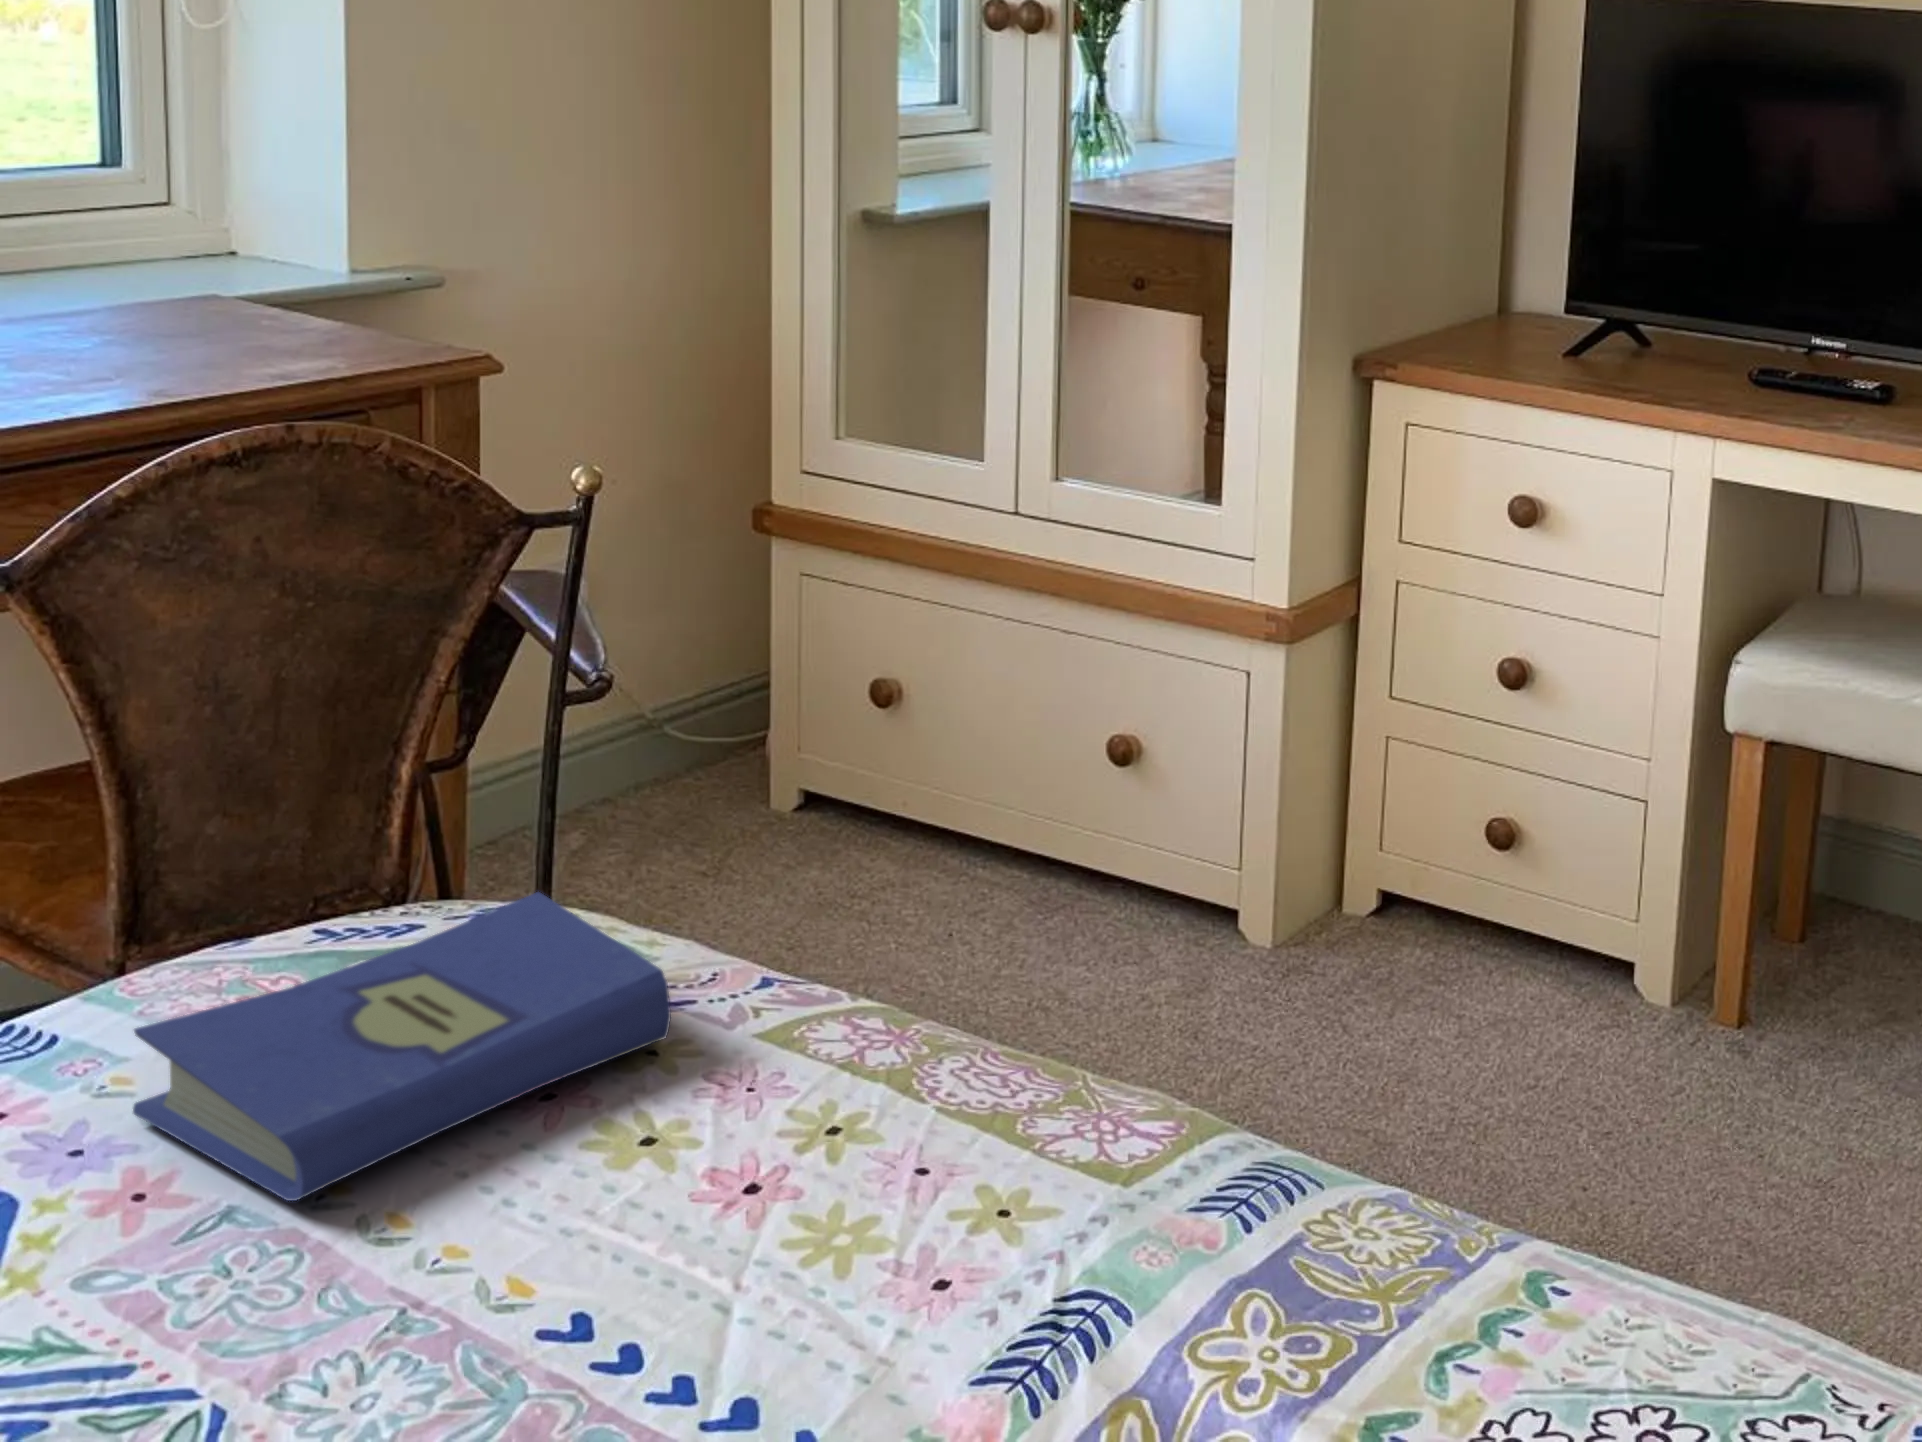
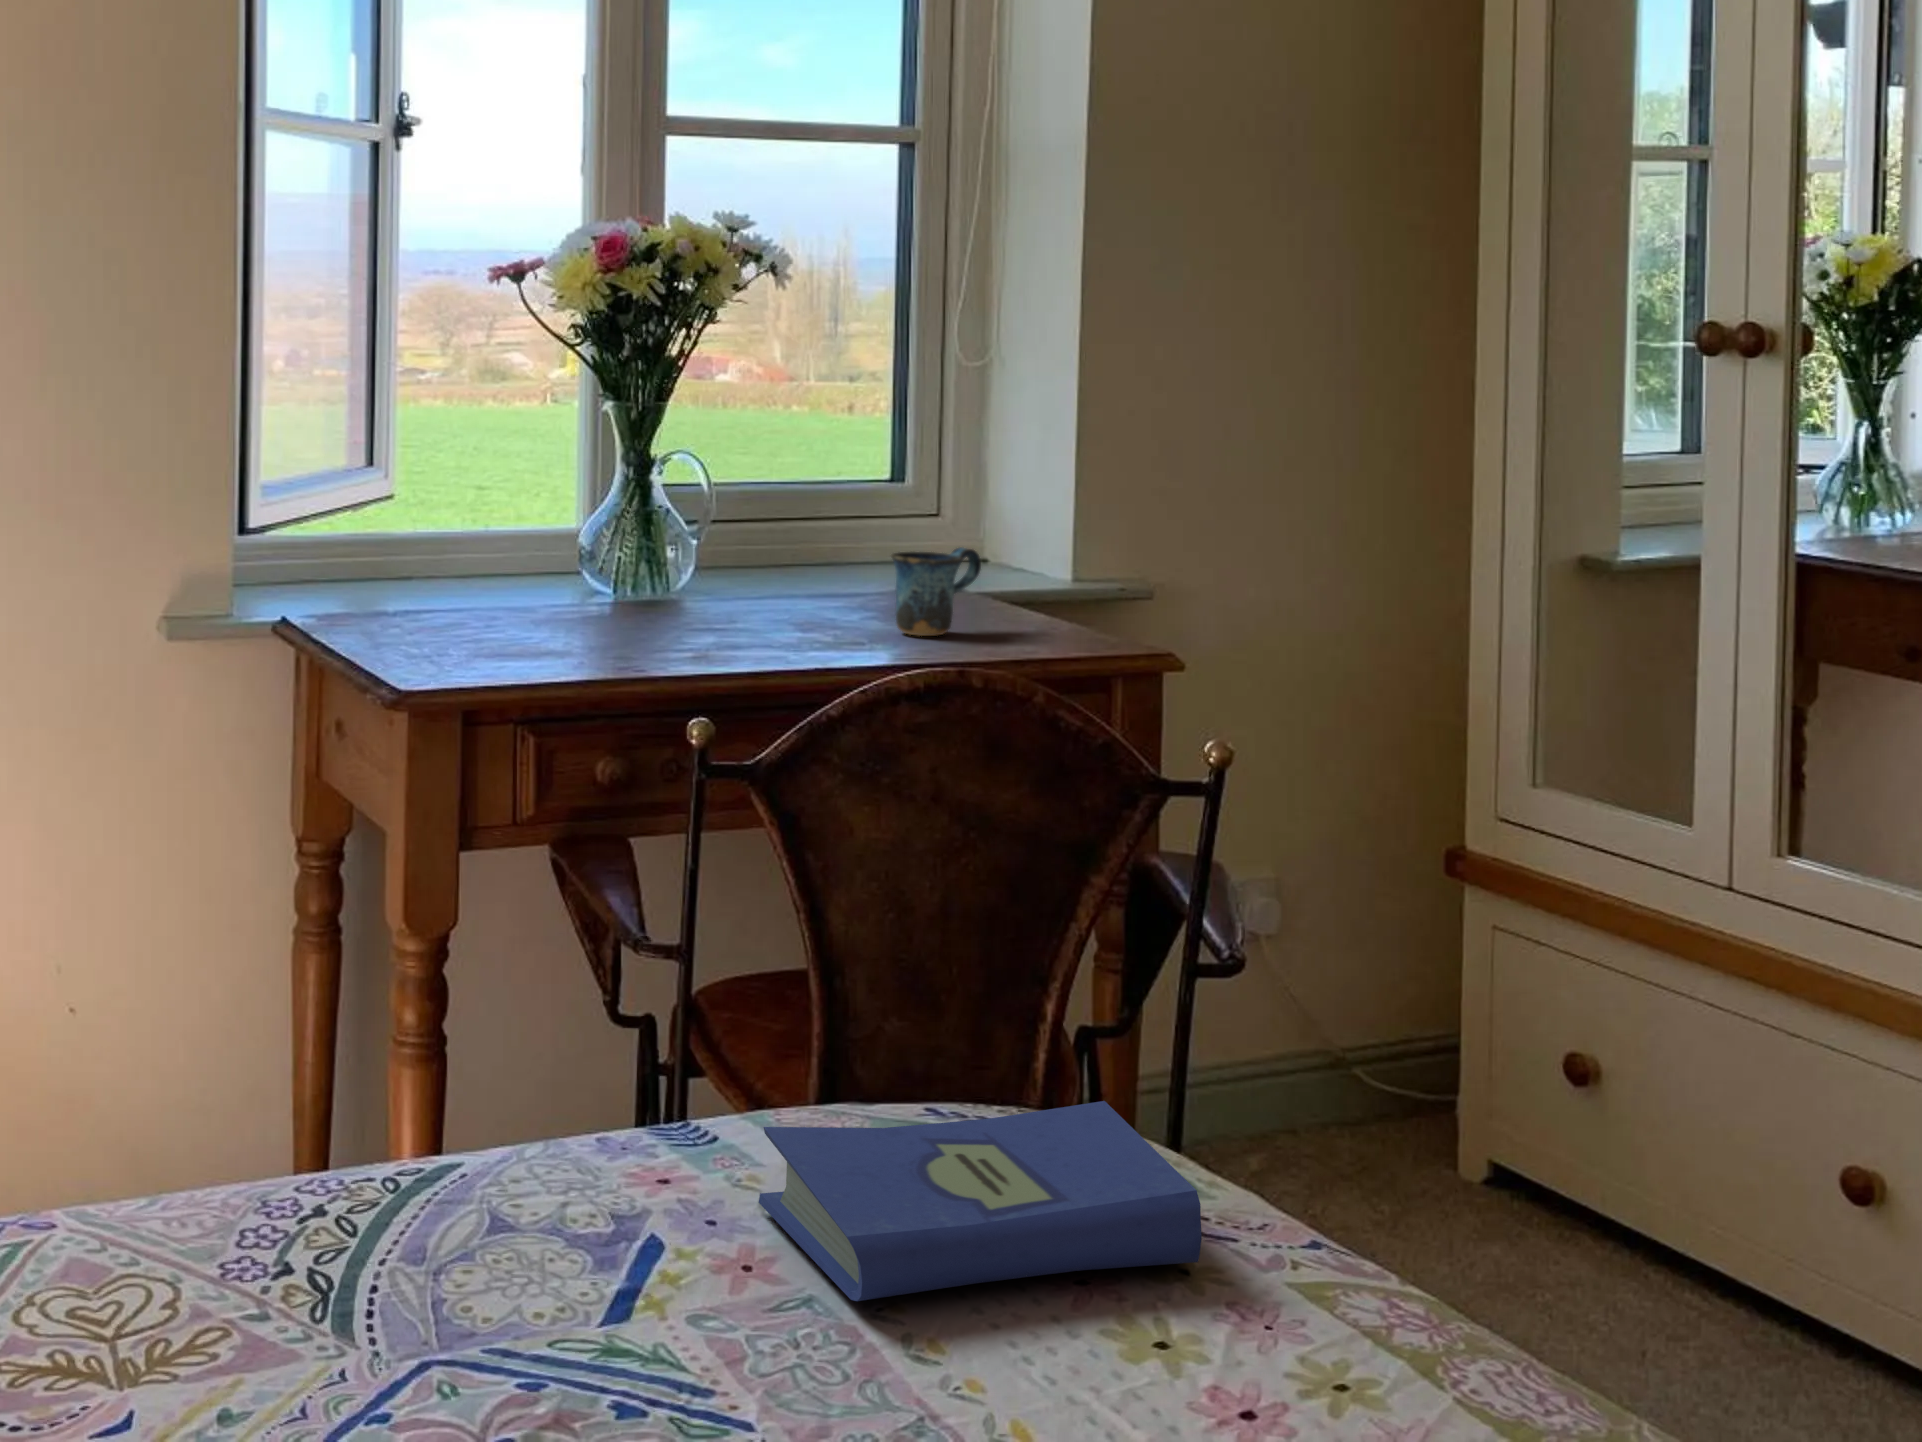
mug: none [129,248,248,354] -> present [891,547,981,636]

